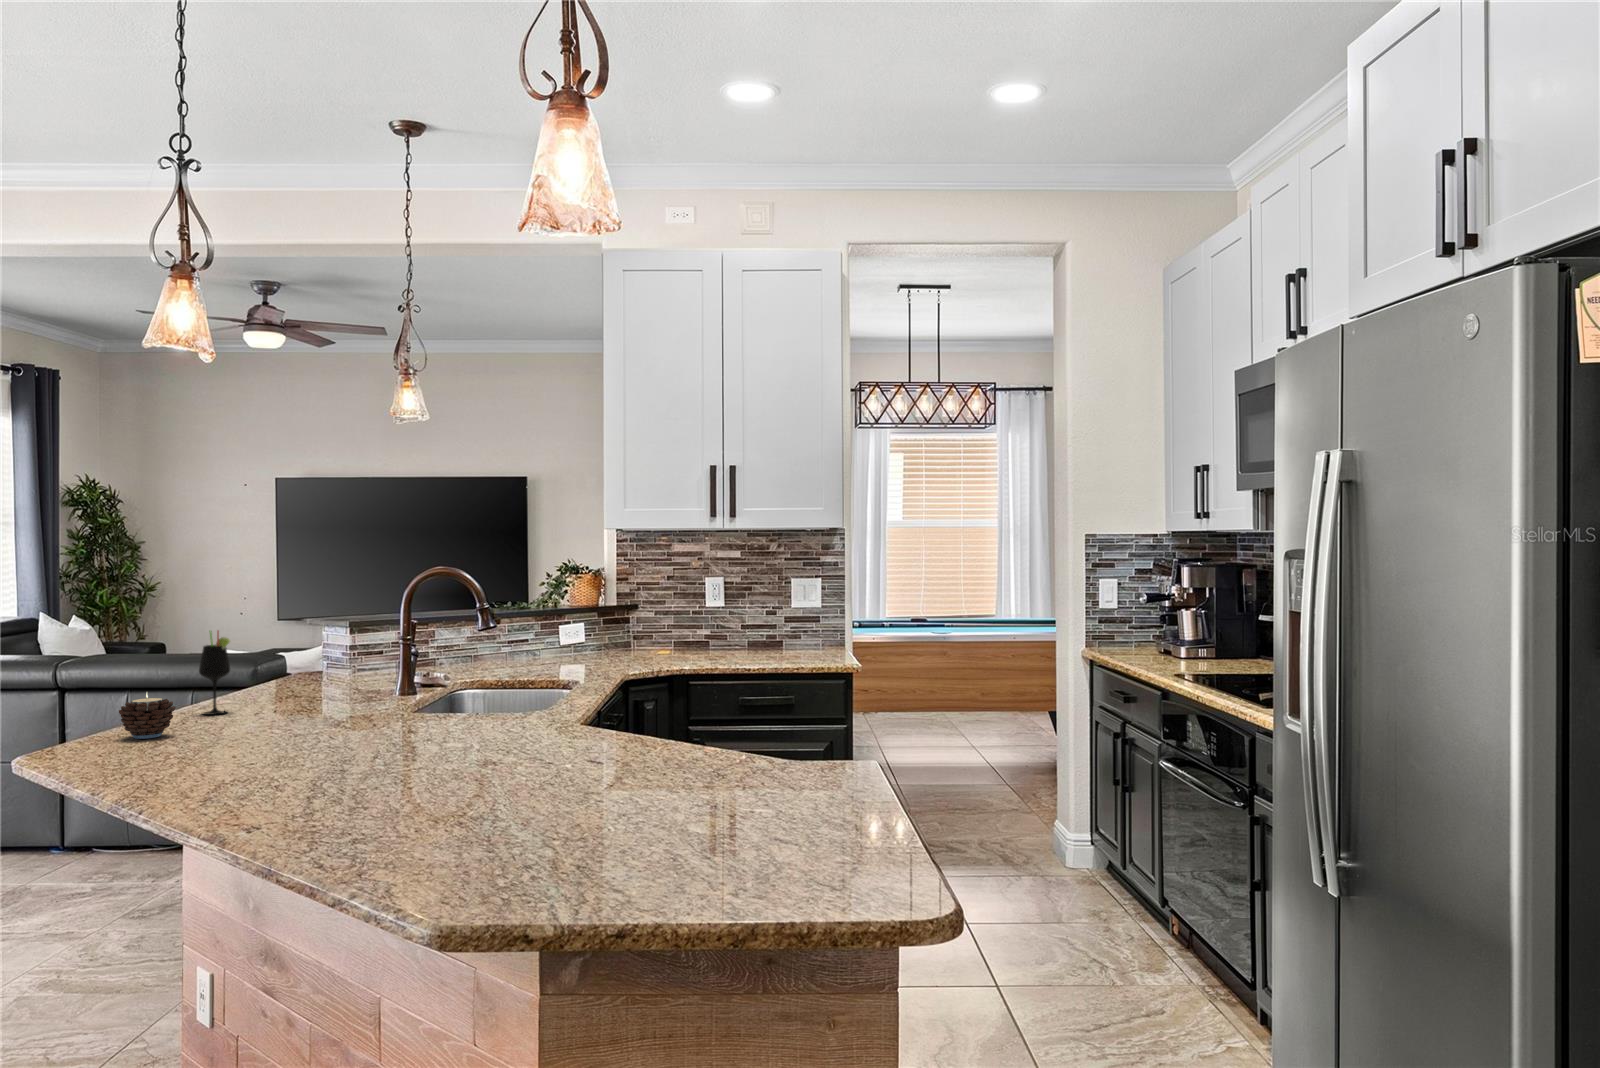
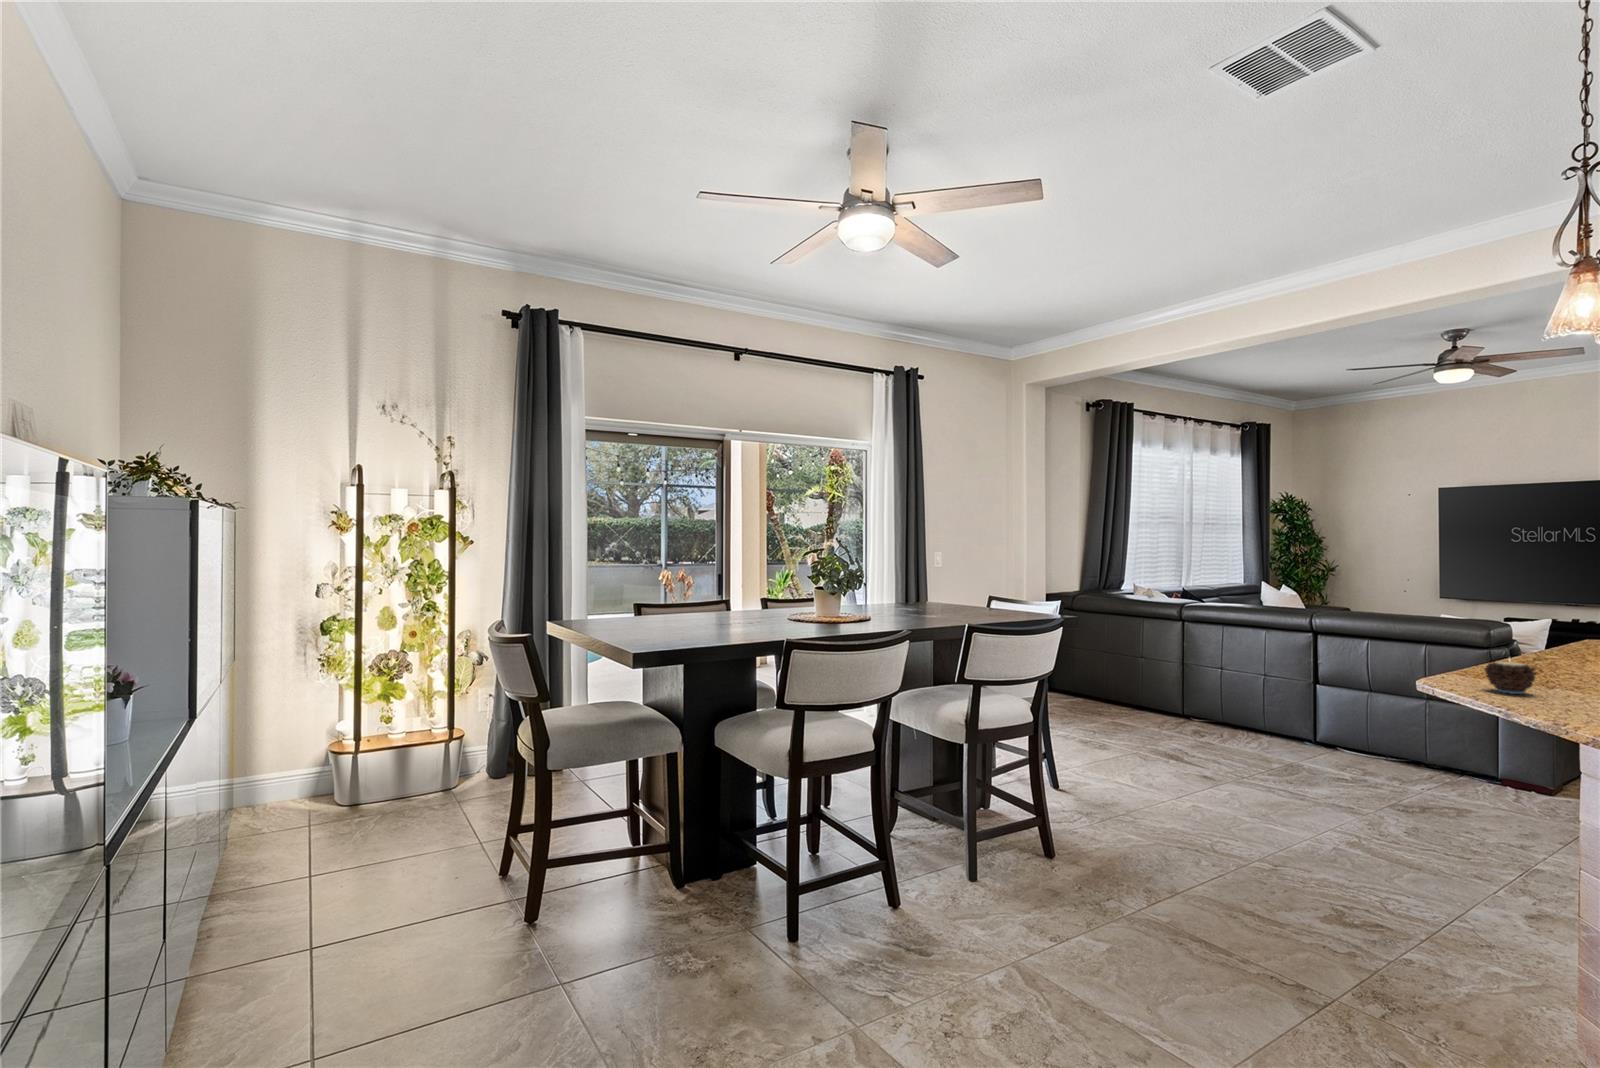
wine glass: present [199,631,230,715] -> none [1531,612,1567,682]

